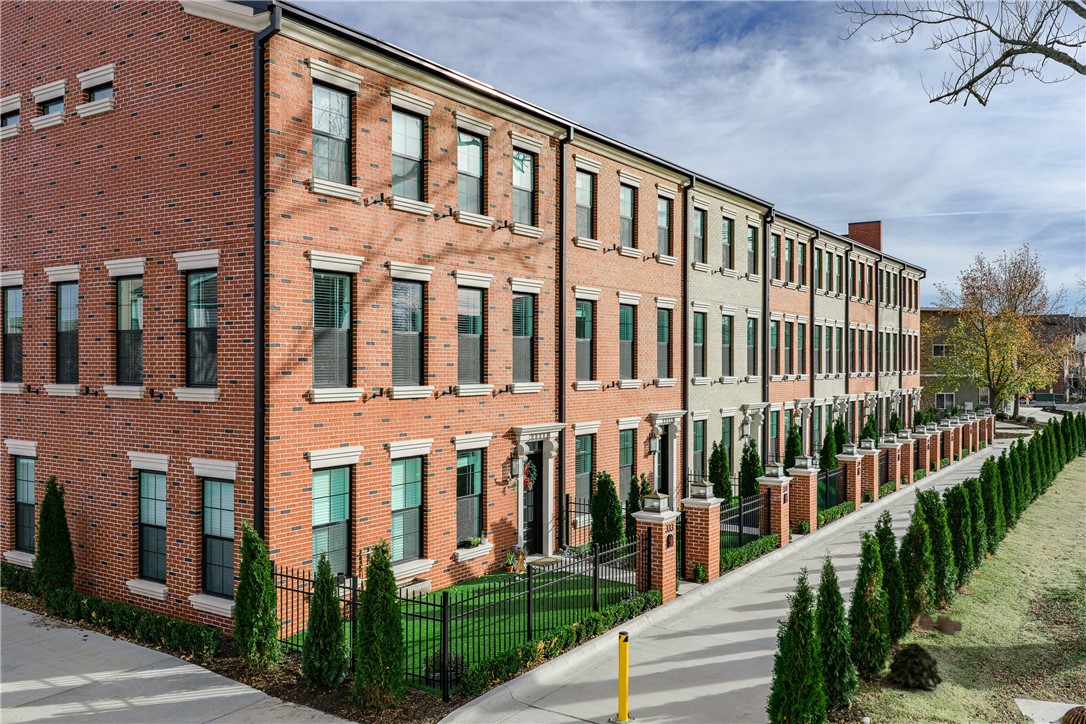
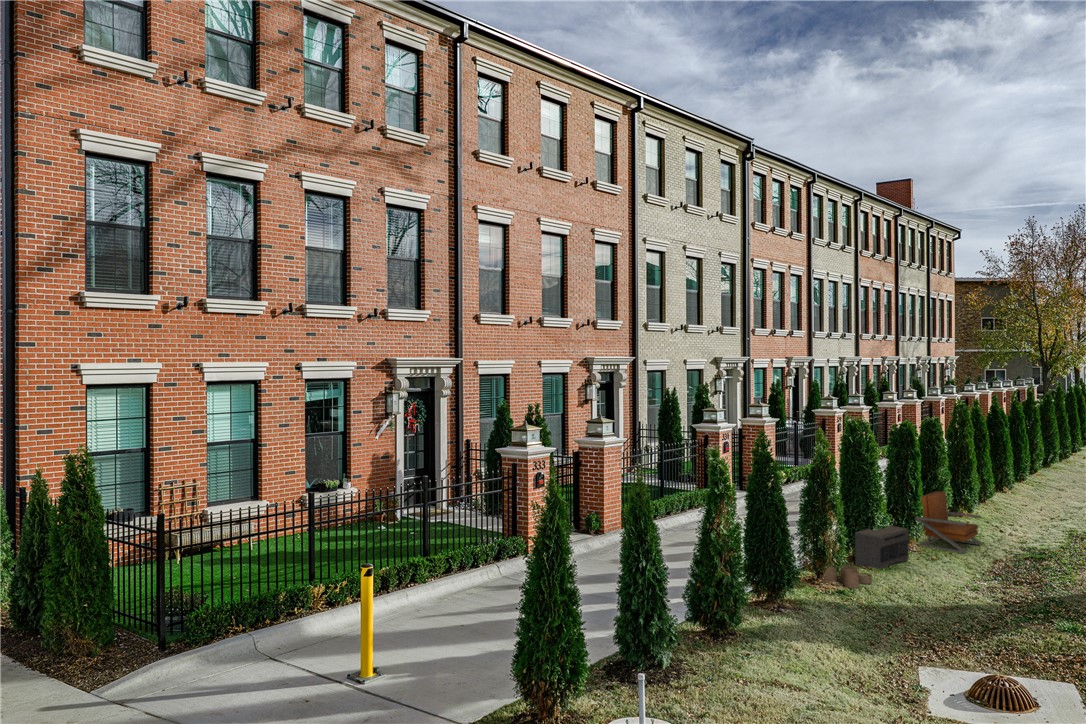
lounge chair: none [971,544,1023,598] -> present [915,491,981,553]
bench: none [936,576,976,616] -> present [855,526,909,569]
potted plant: present [888,643,942,688] -> none [732,586,796,644]

